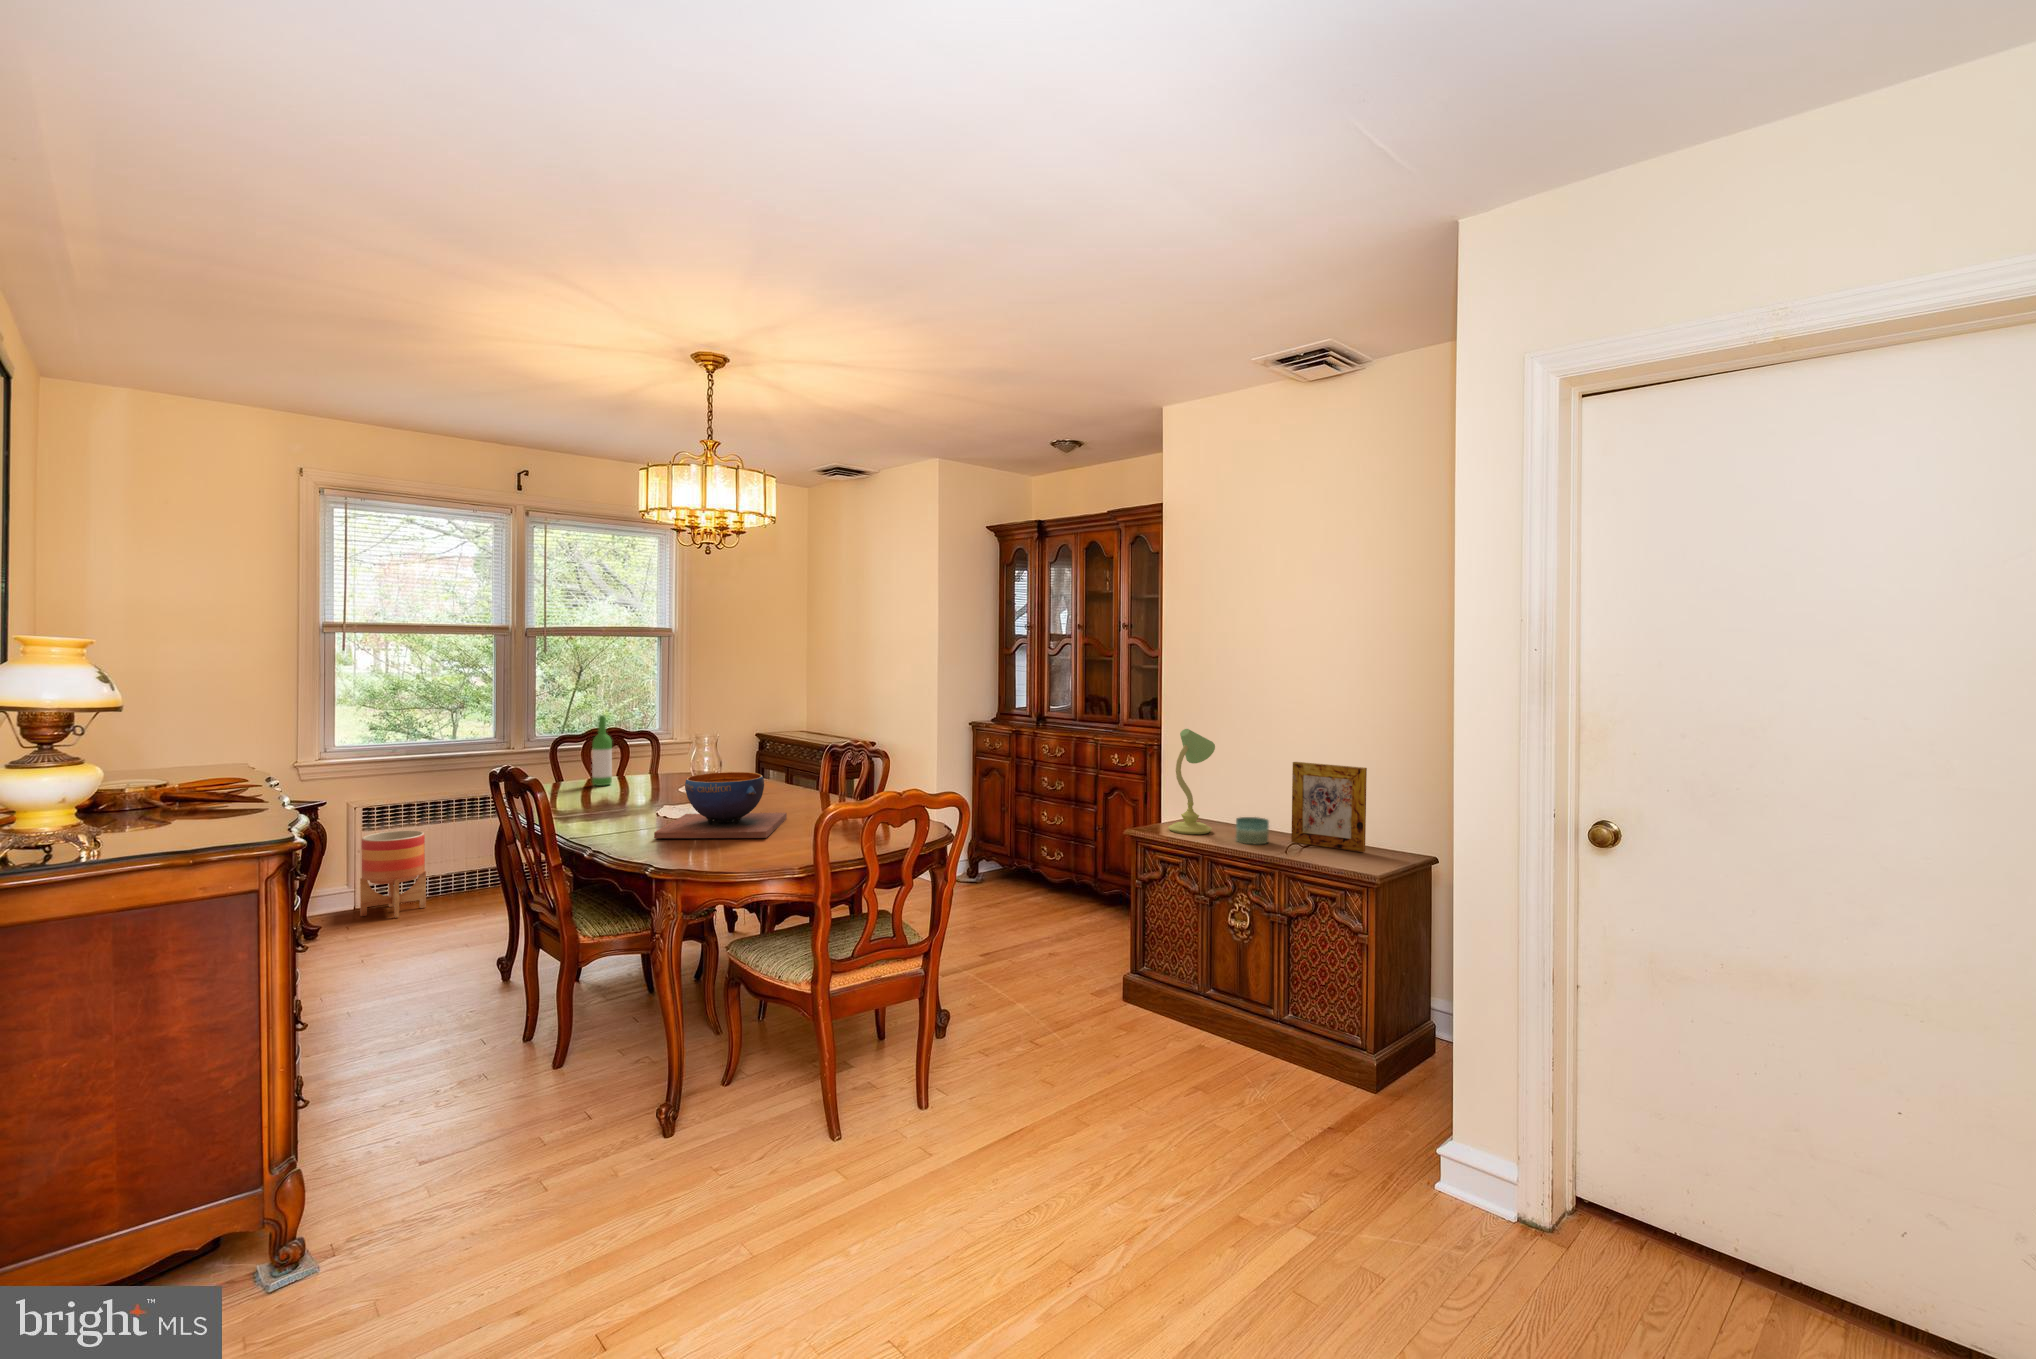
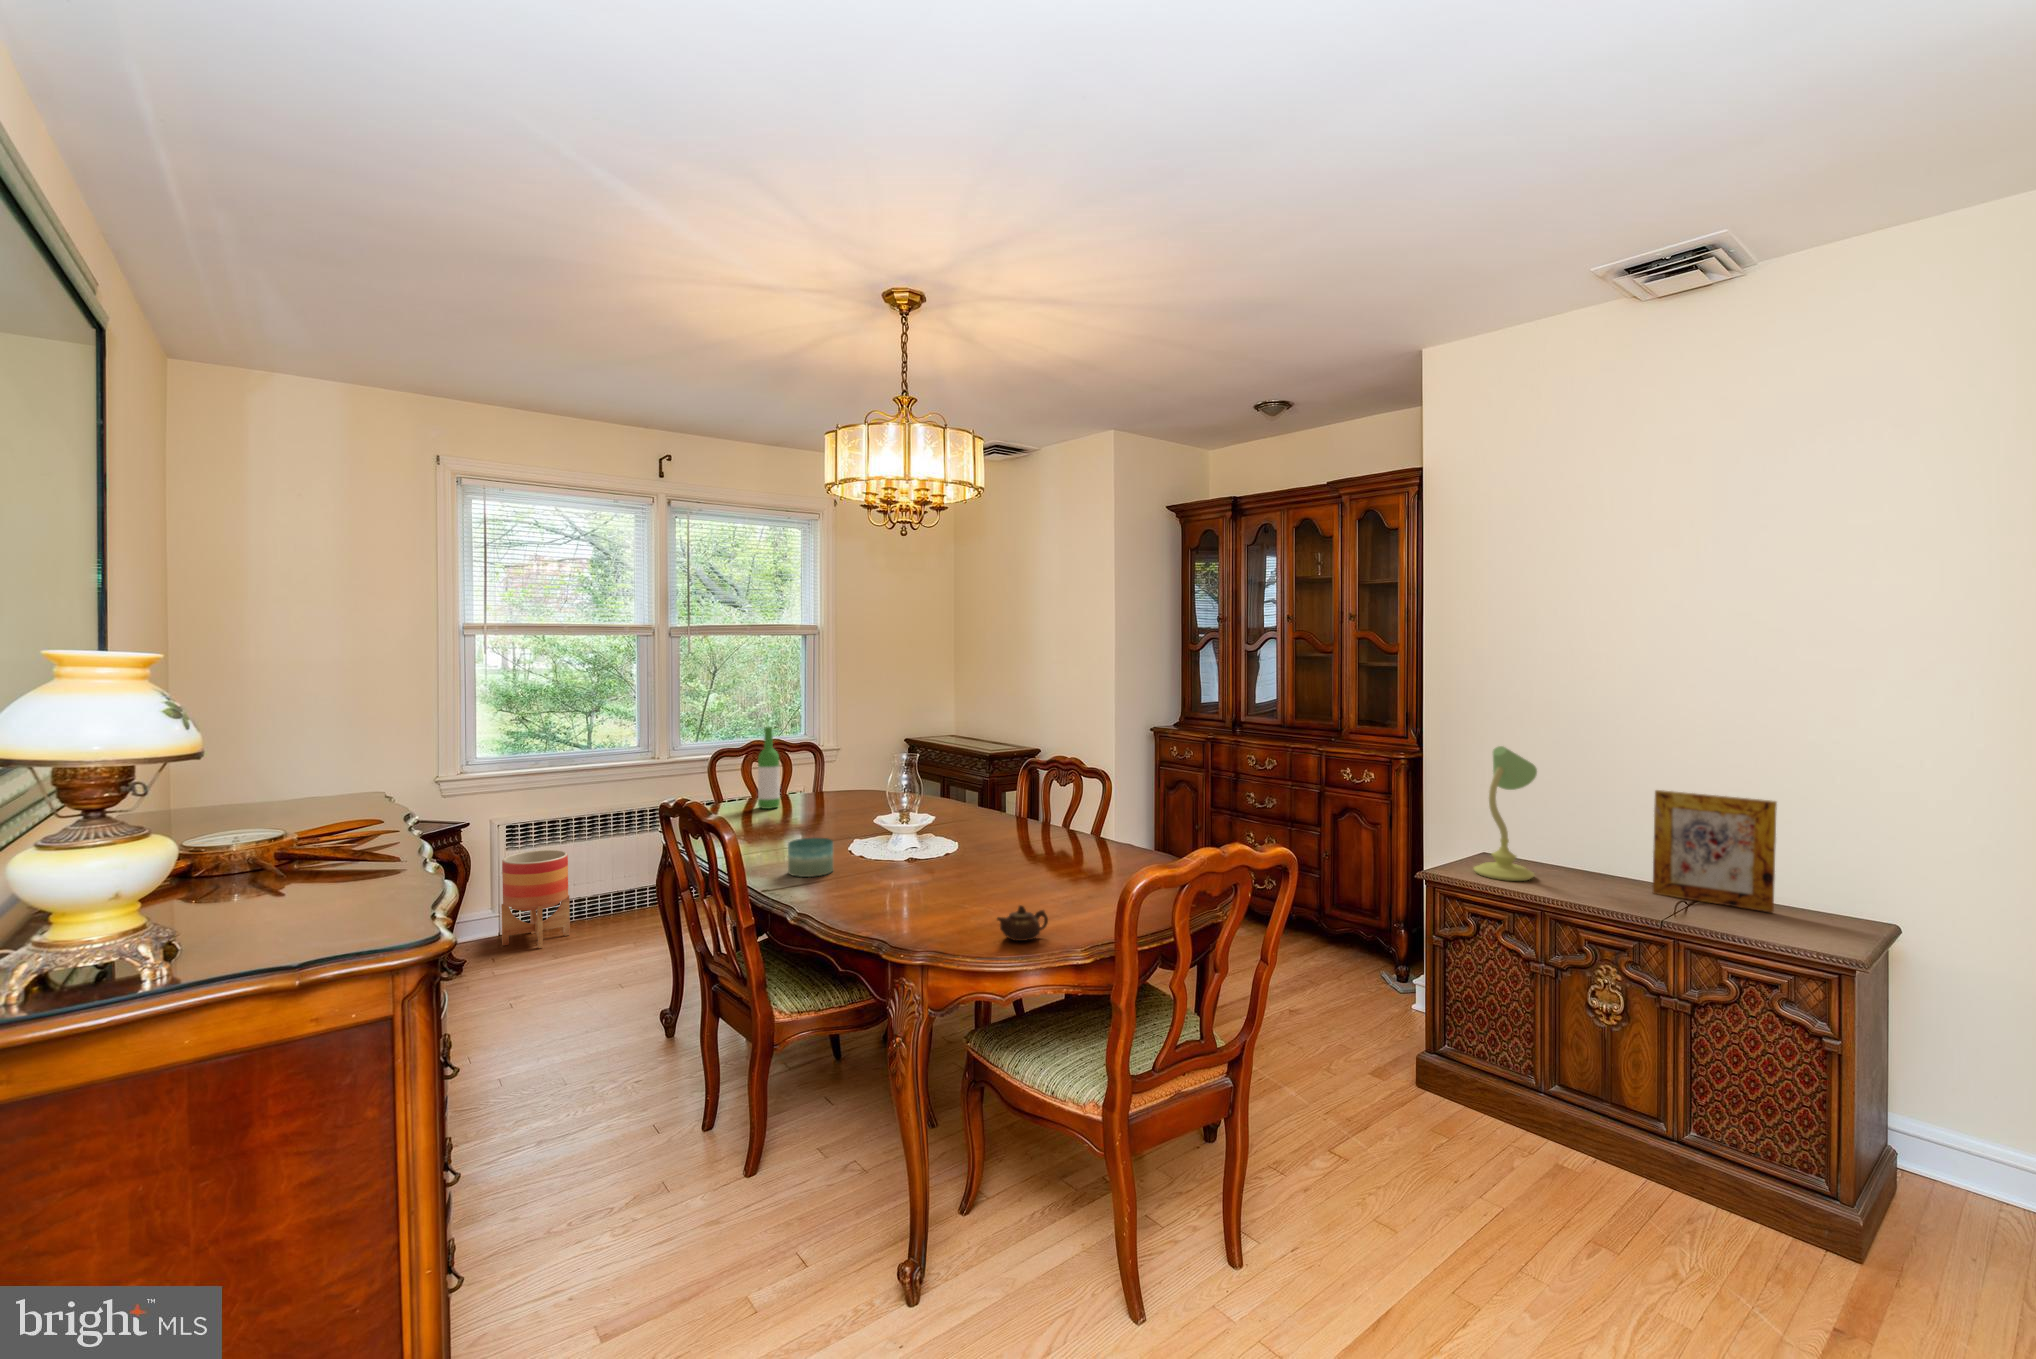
decorative bowl: present [654,772,787,838] -> none [868,804,1012,894]
candle: present [1236,817,1269,844] -> present [788,838,833,877]
teapot: none [736,838,779,863] -> present [997,905,1048,941]

